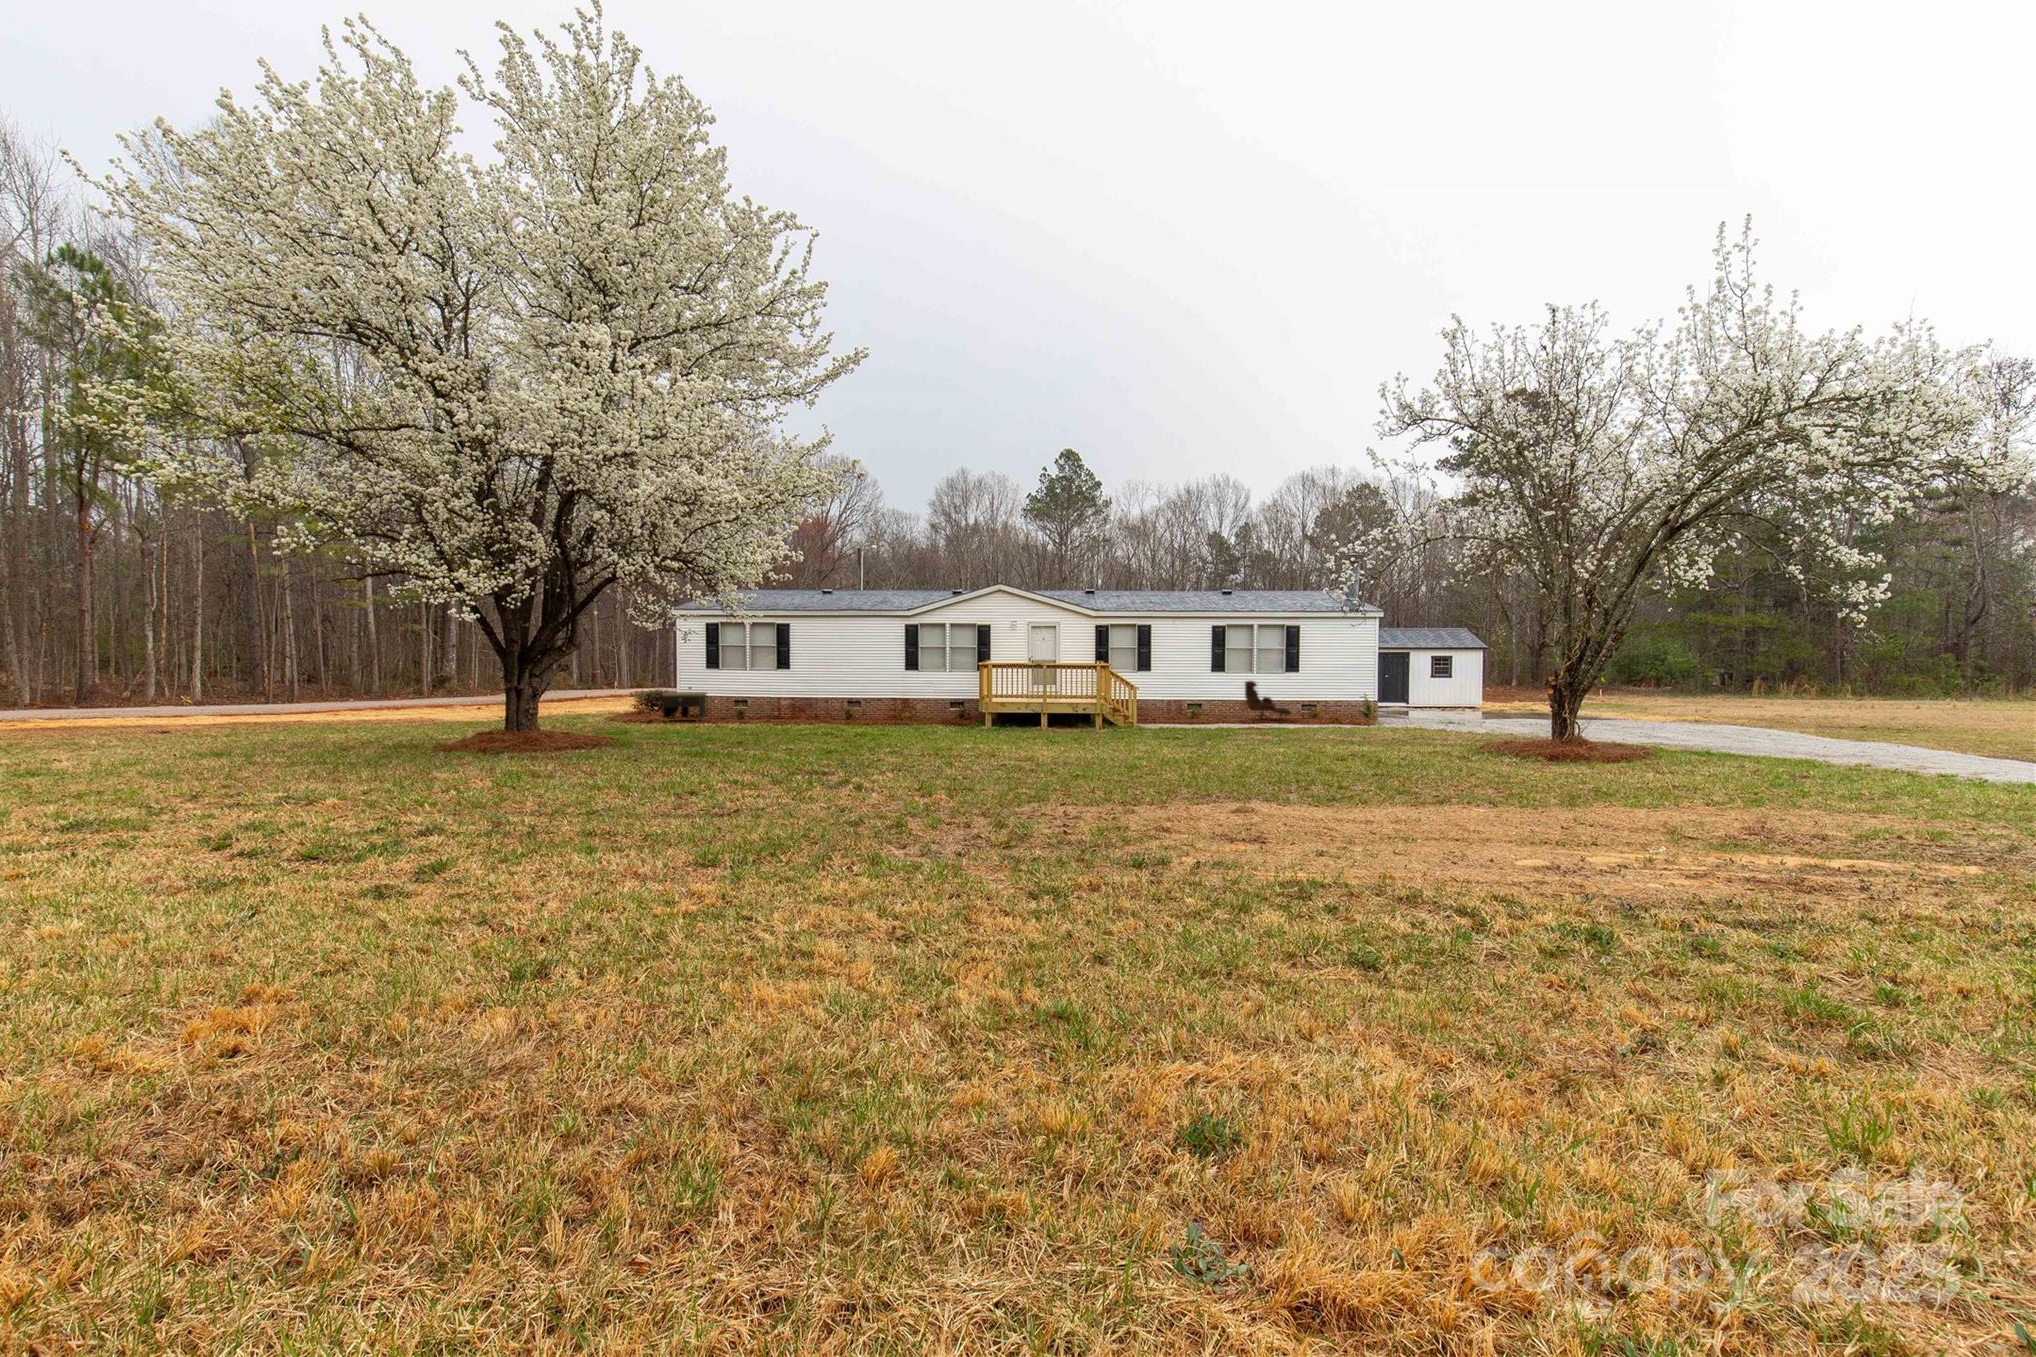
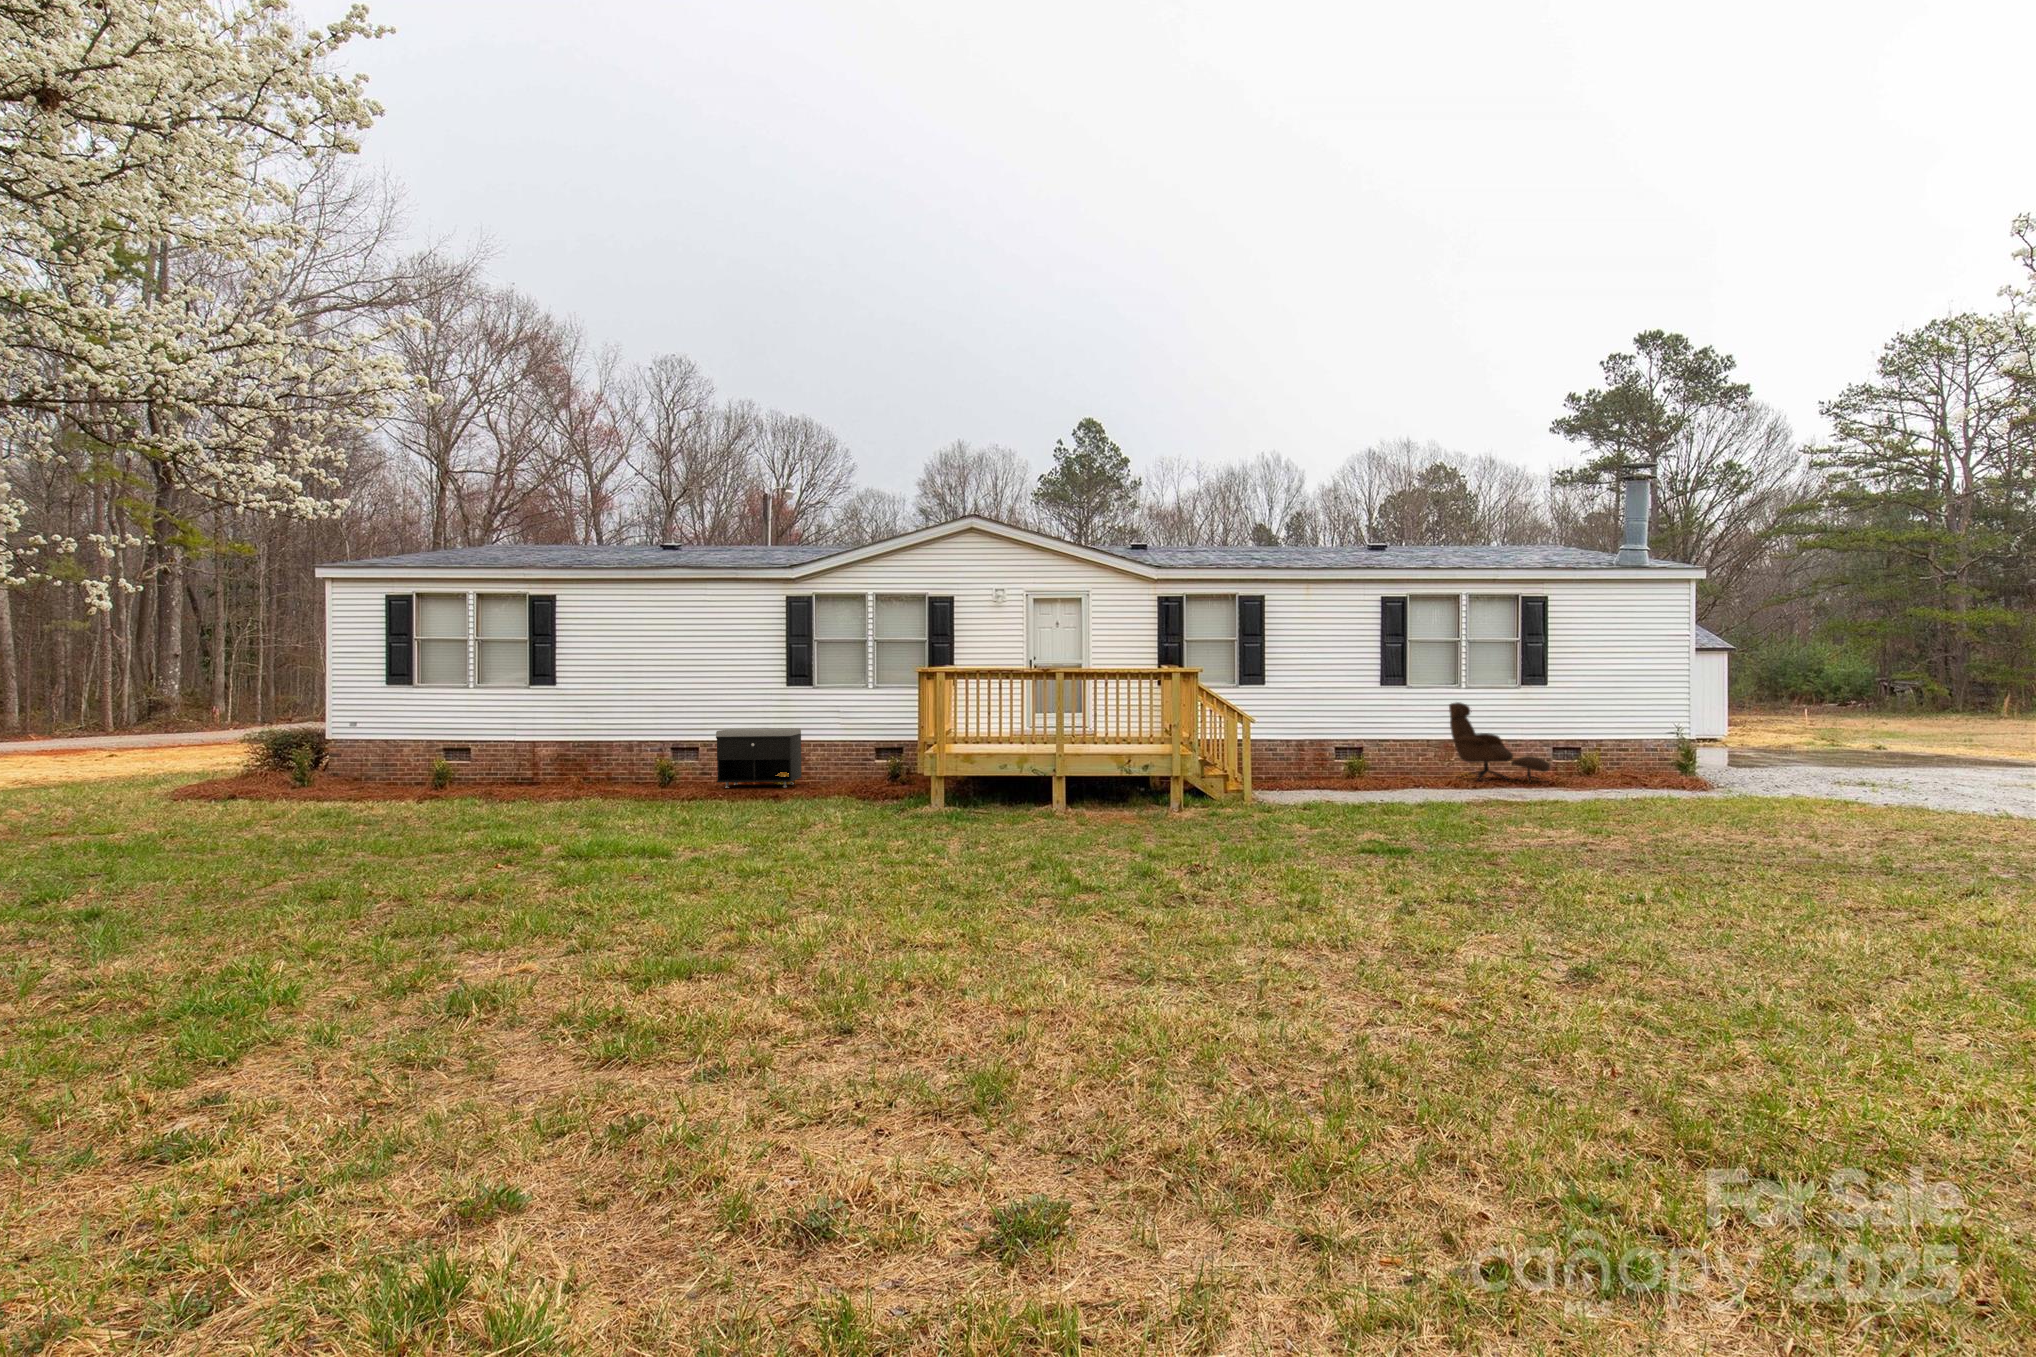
storage bench: present [662,692,708,721] -> present [716,728,801,788]

